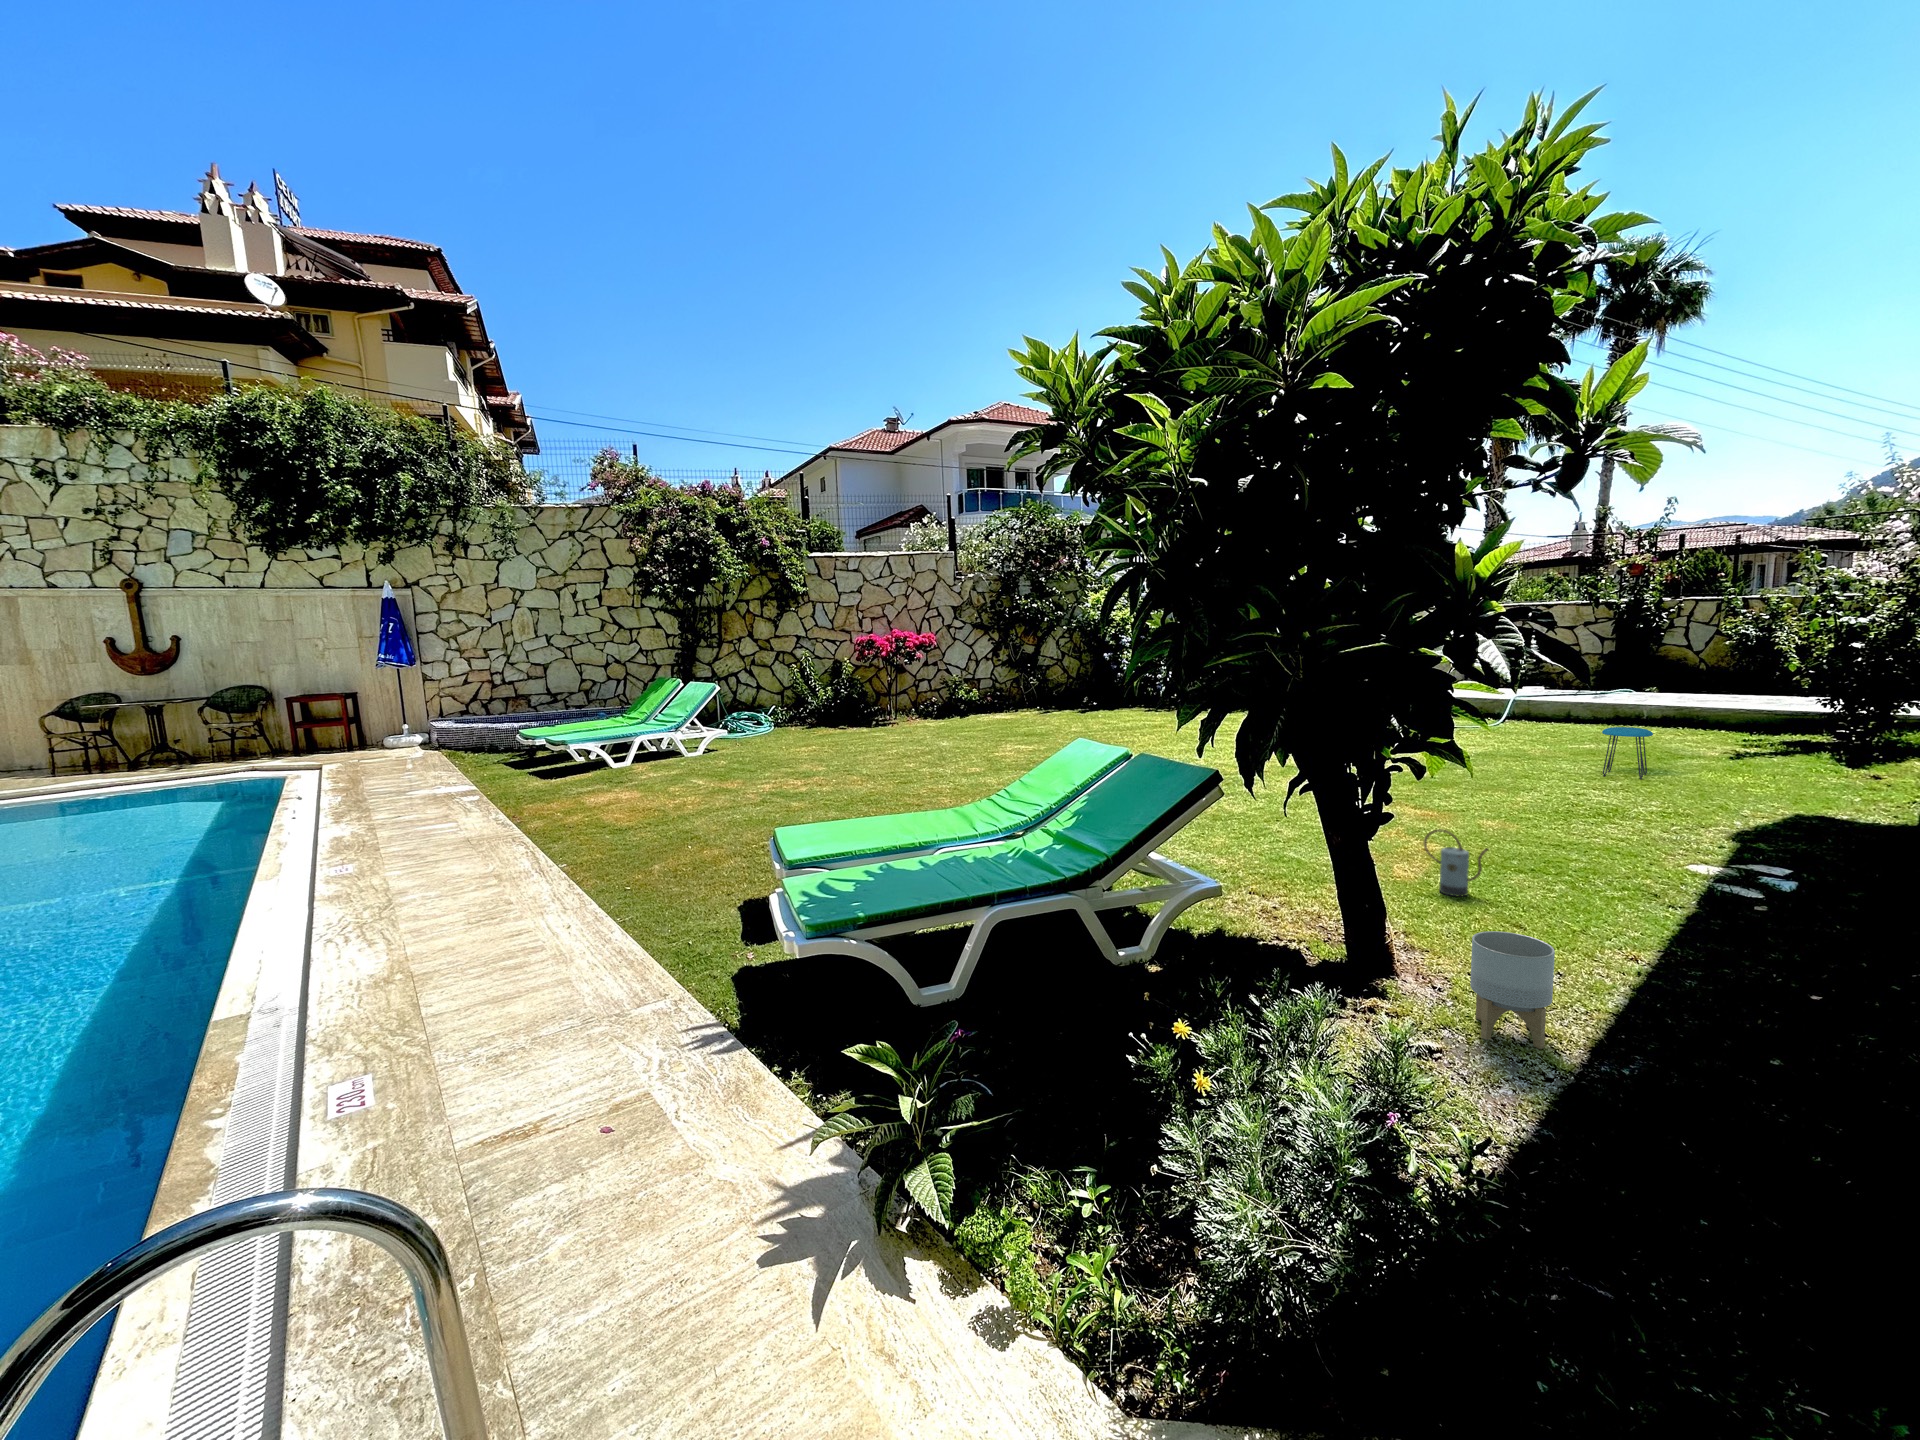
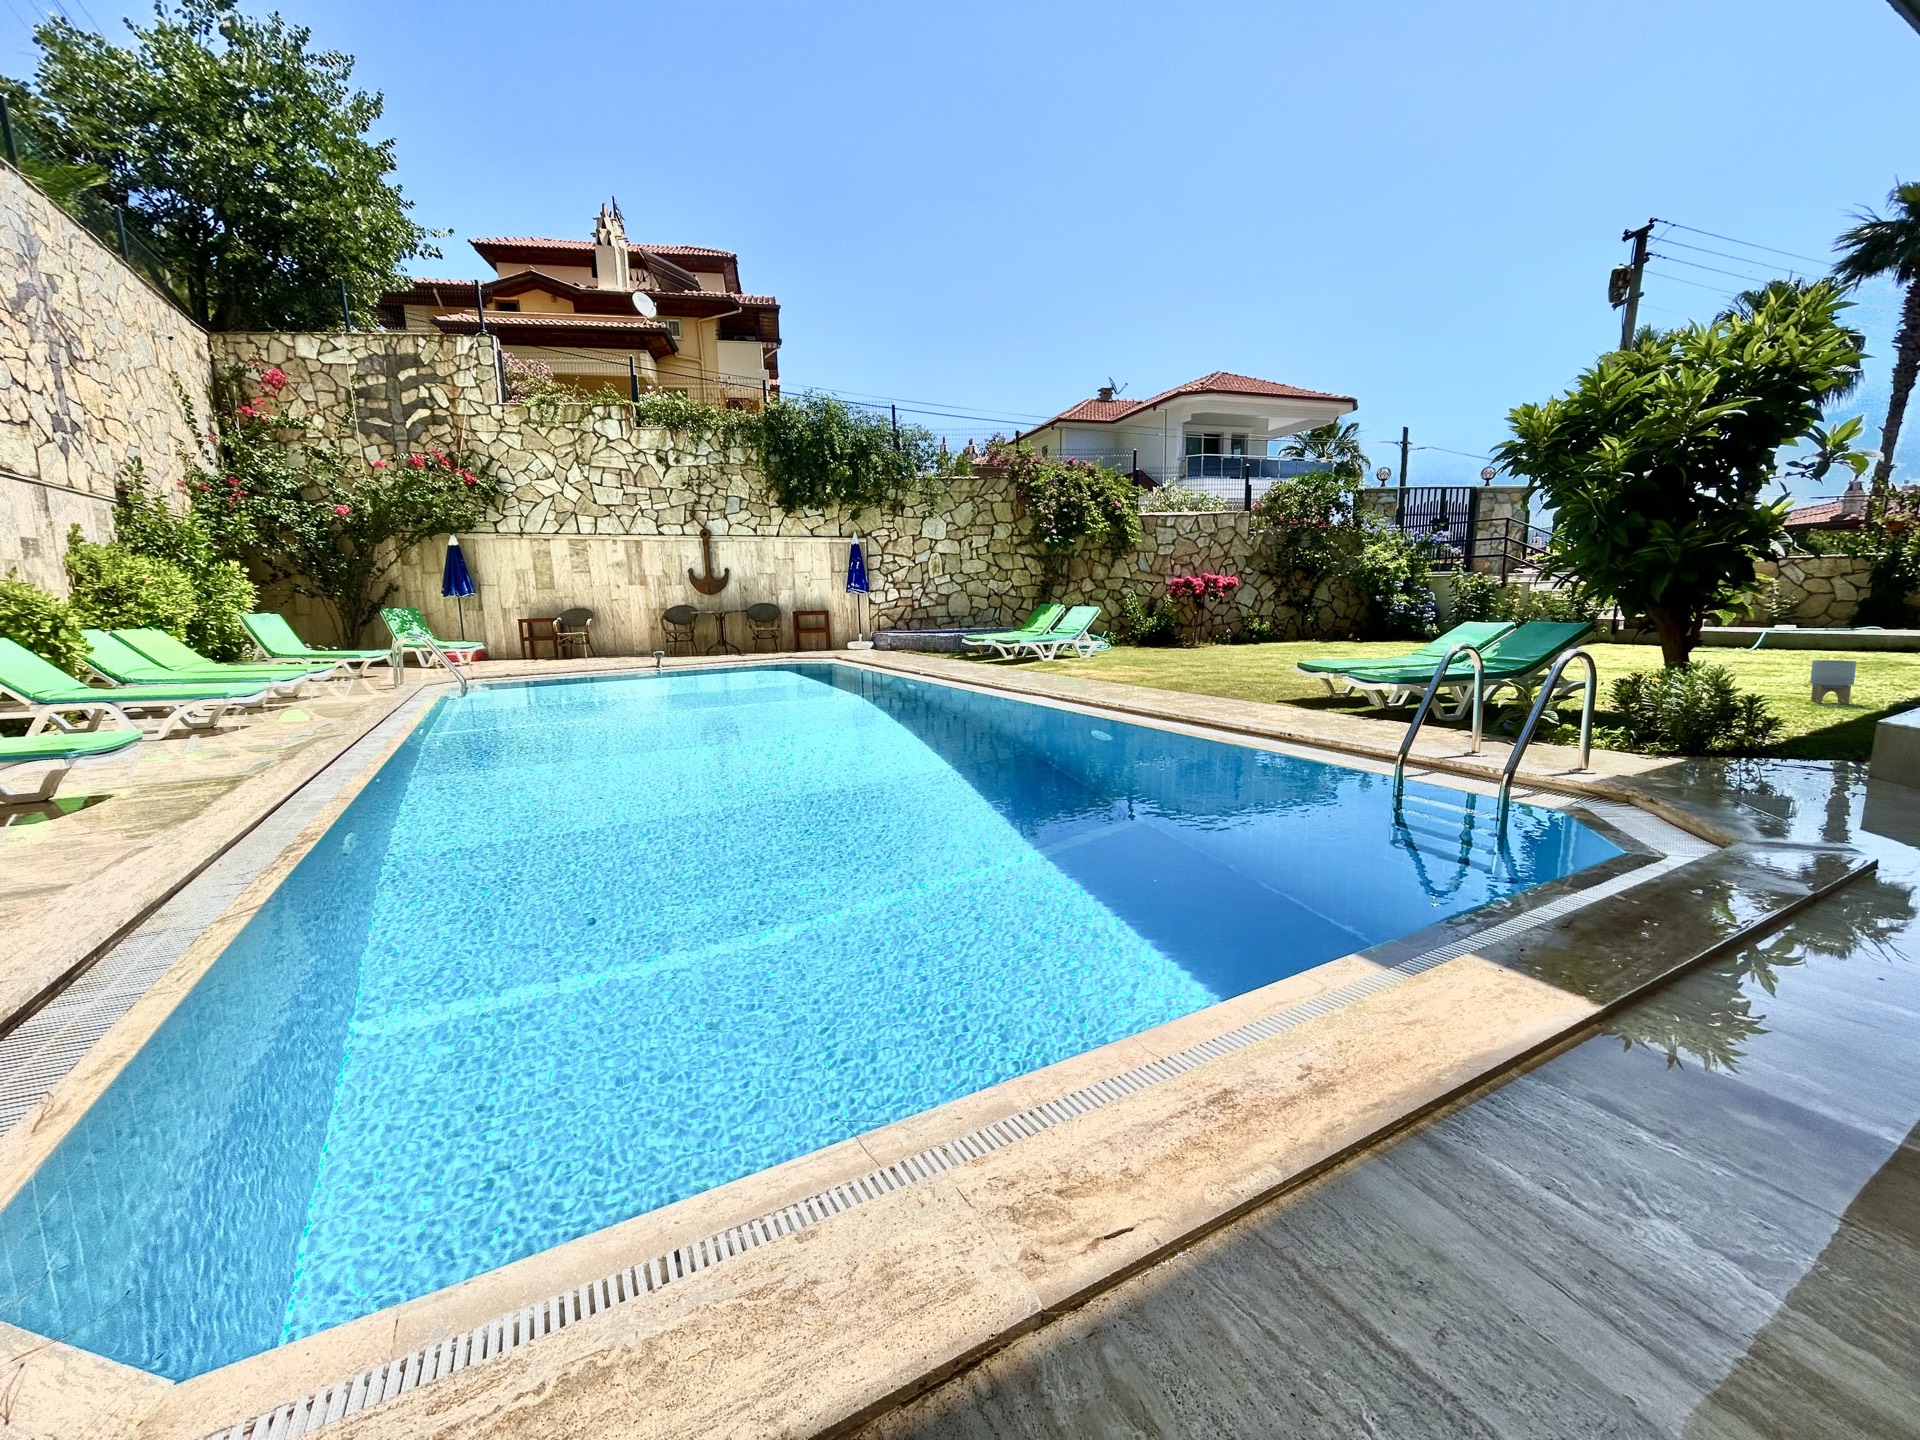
stool: present [1602,727,1653,779] -> none [1859,623,1902,657]
watering can: present [1424,829,1488,896] -> none [1755,648,1800,684]

